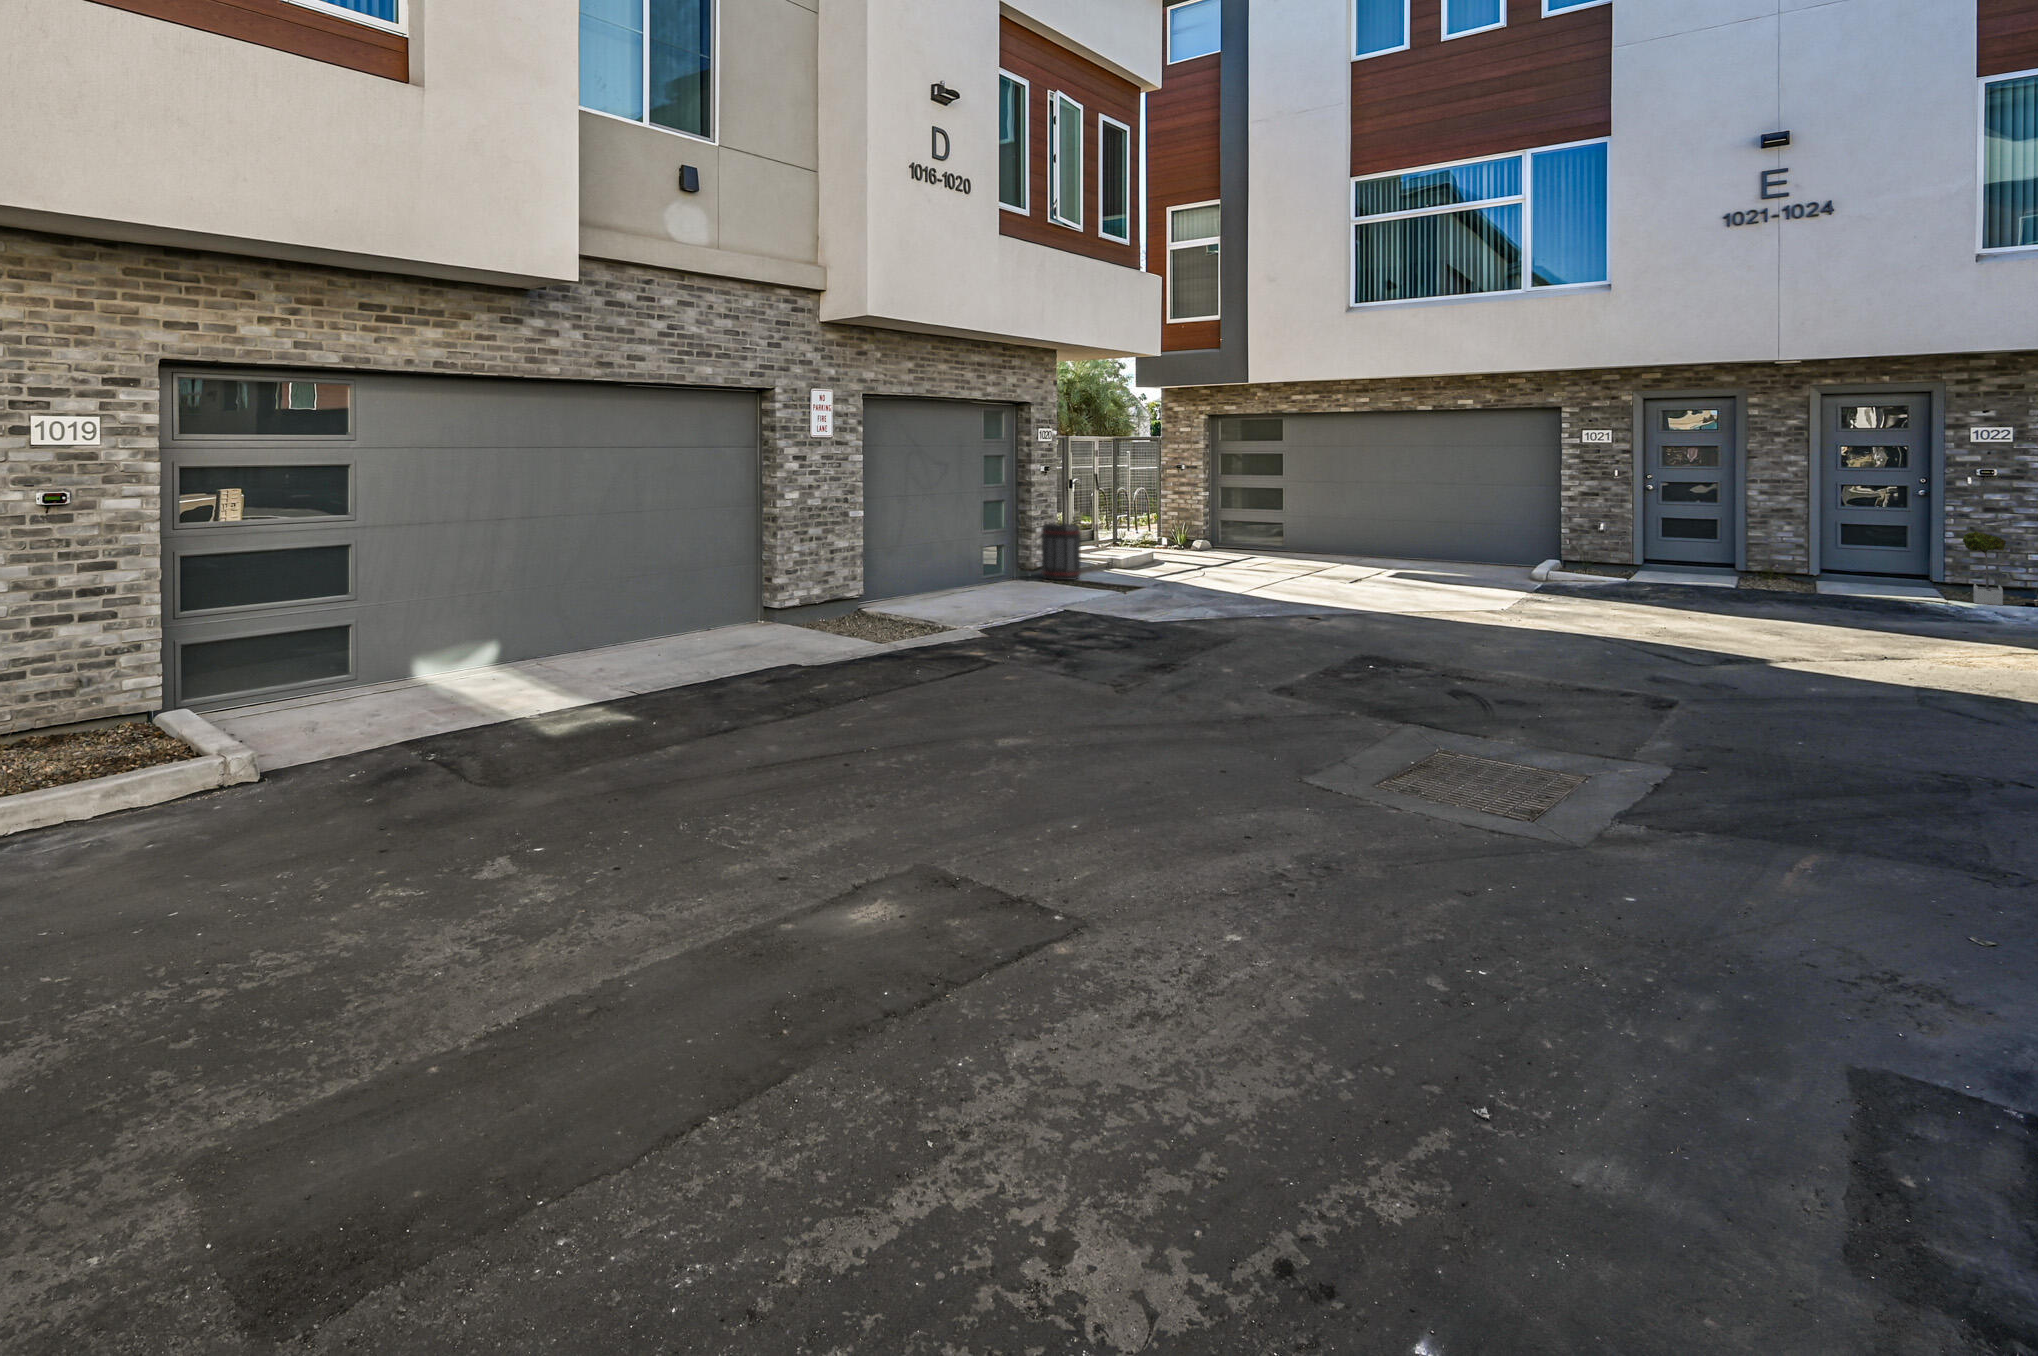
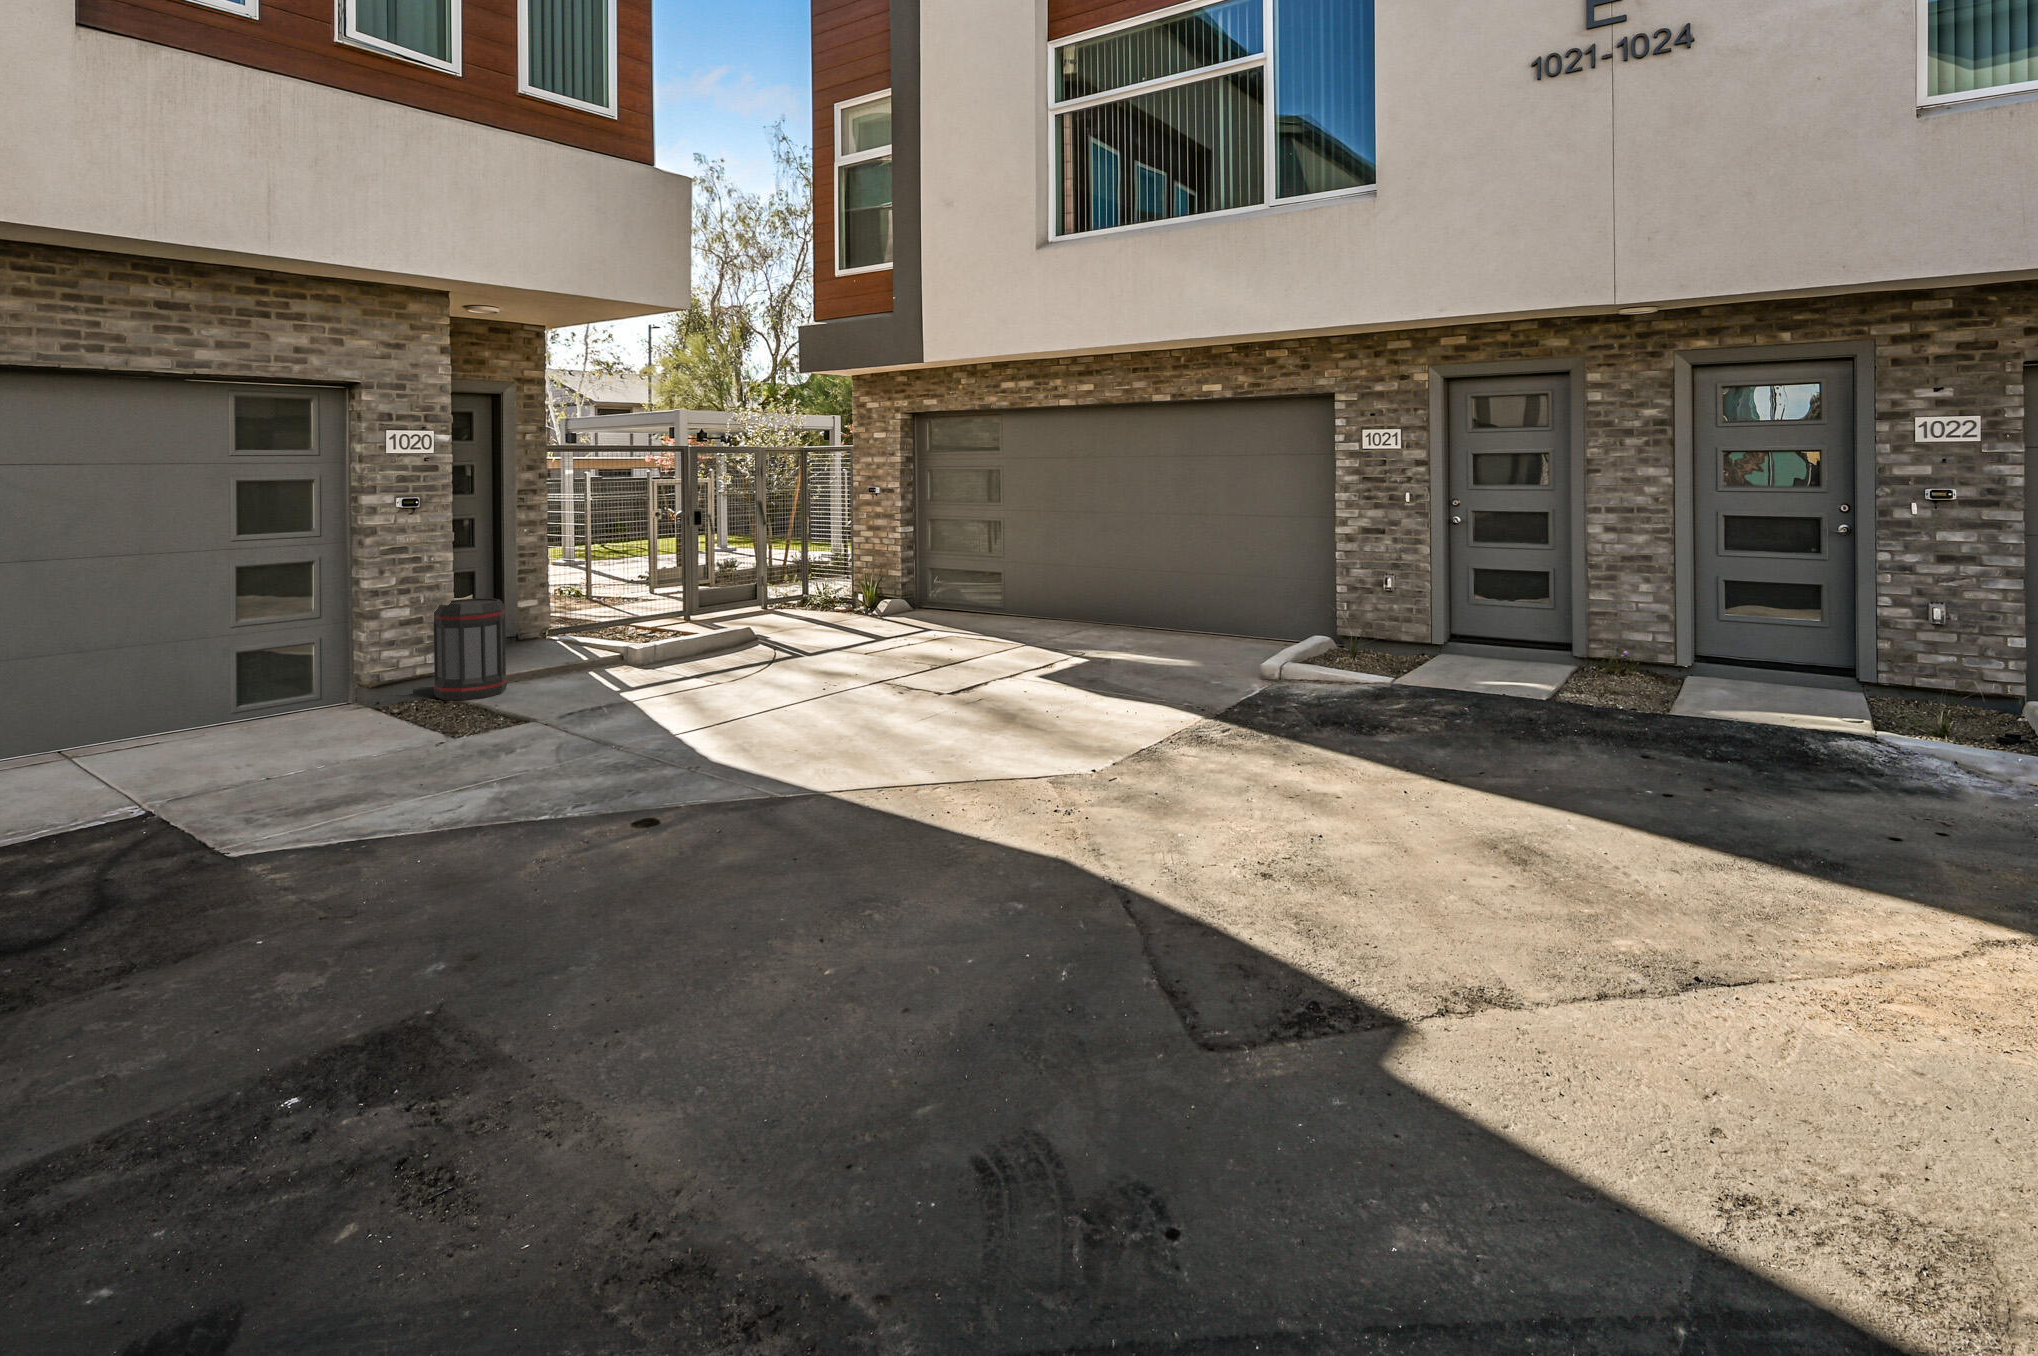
potted tree: present [1963,531,2006,605] -> none [1902,598,1971,729]

